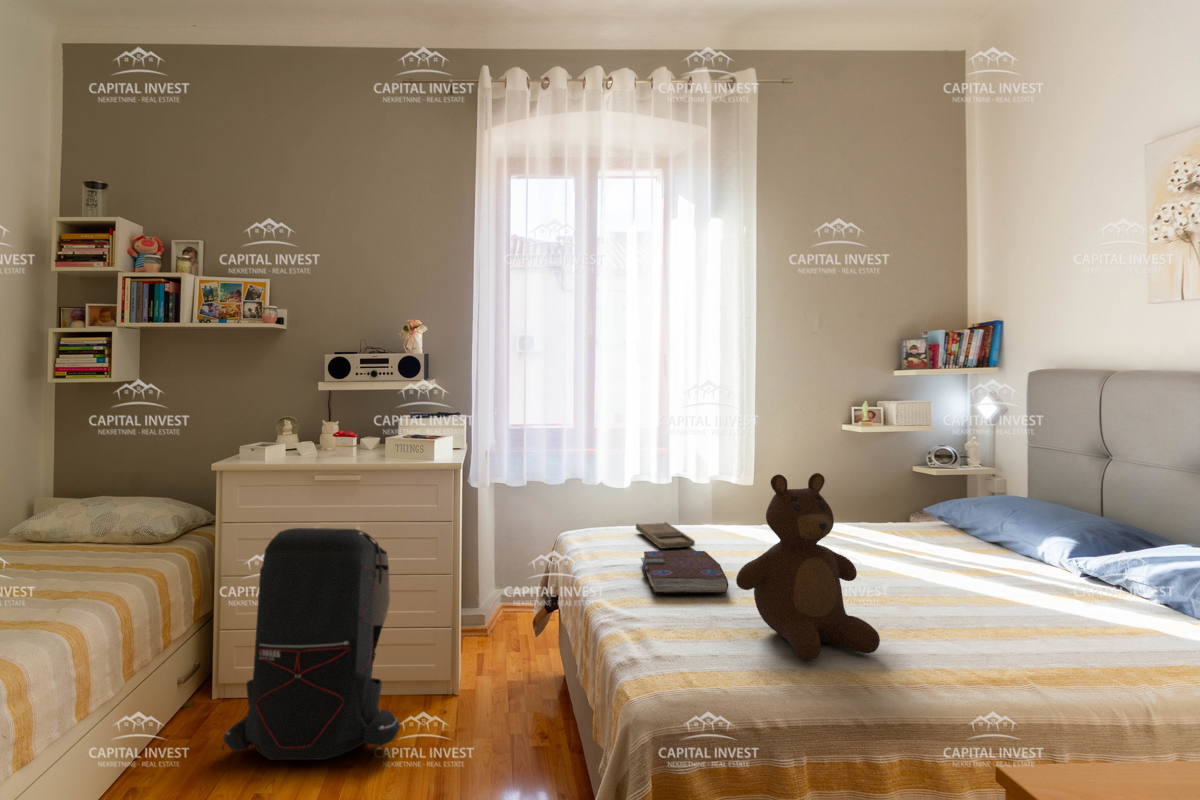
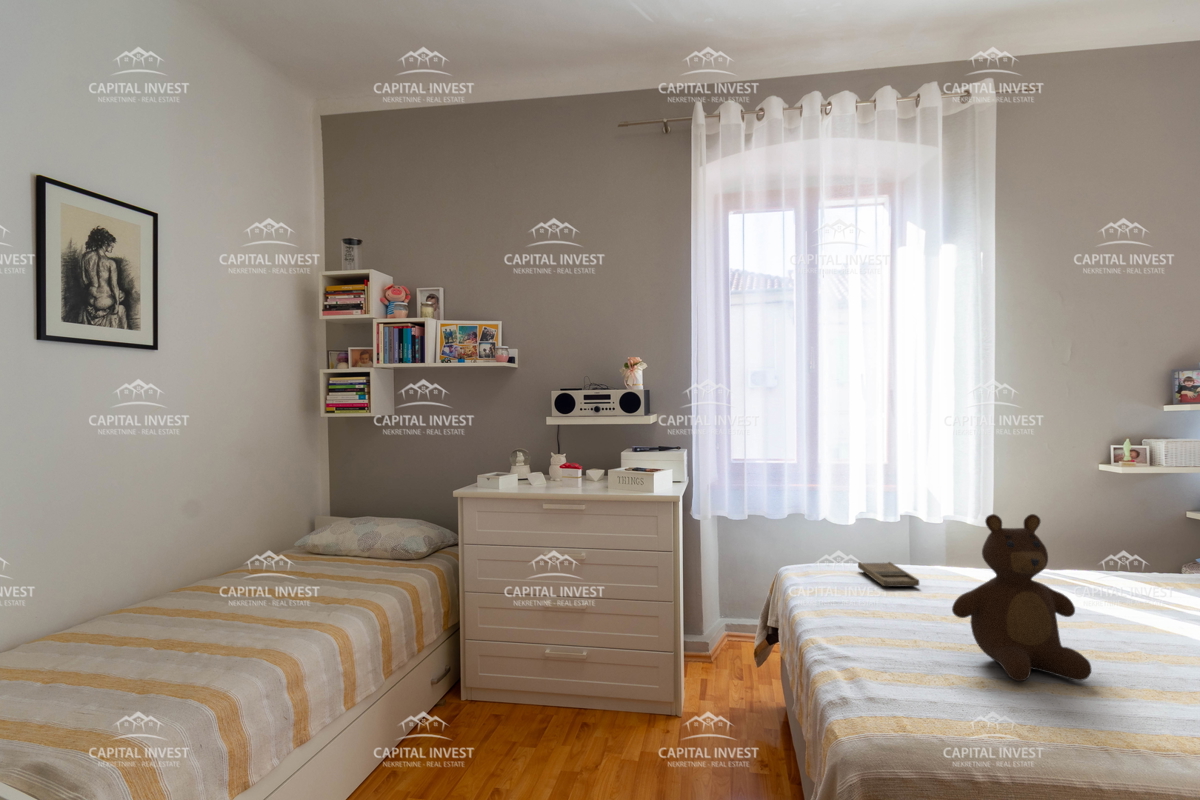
backpack: present [222,528,400,760] -> none [486,551,635,756]
book: present [641,551,728,594] -> none [863,587,950,626]

